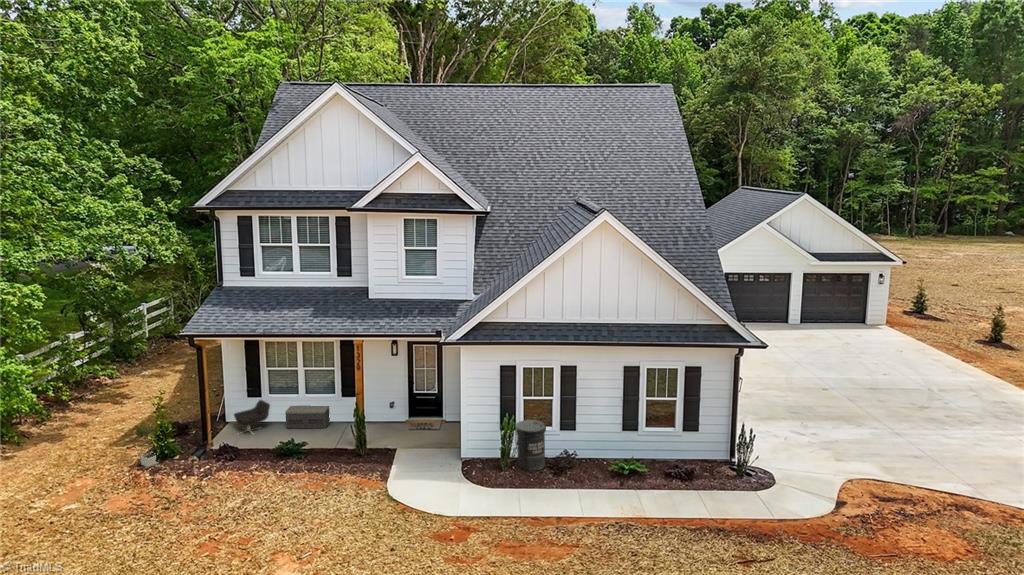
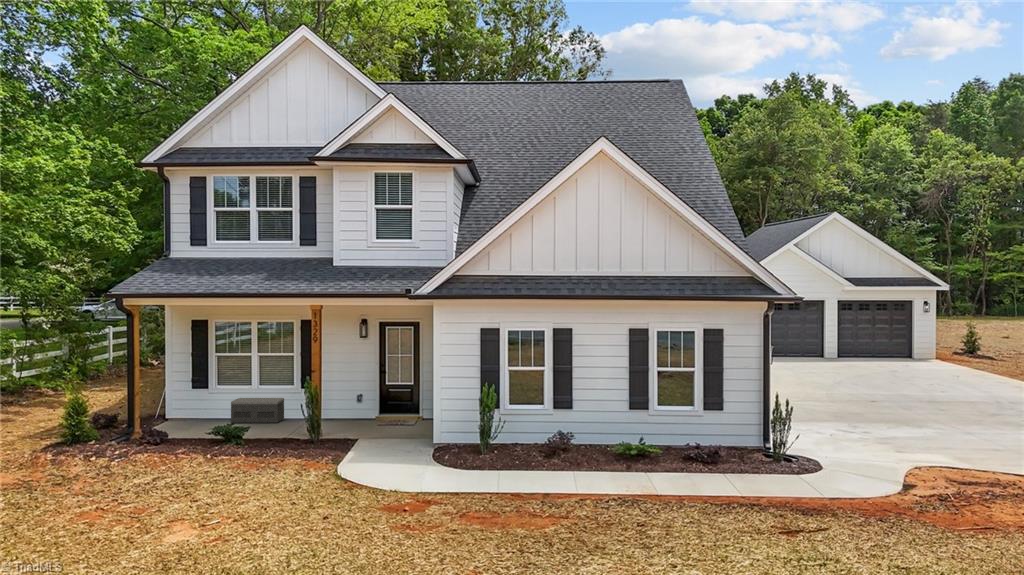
lounge chair: present [234,400,270,433] -> none [169,390,214,427]
trash can: present [515,420,546,471] -> none [498,397,535,456]
potted tree: present [136,424,158,467] -> none [42,398,68,450]

